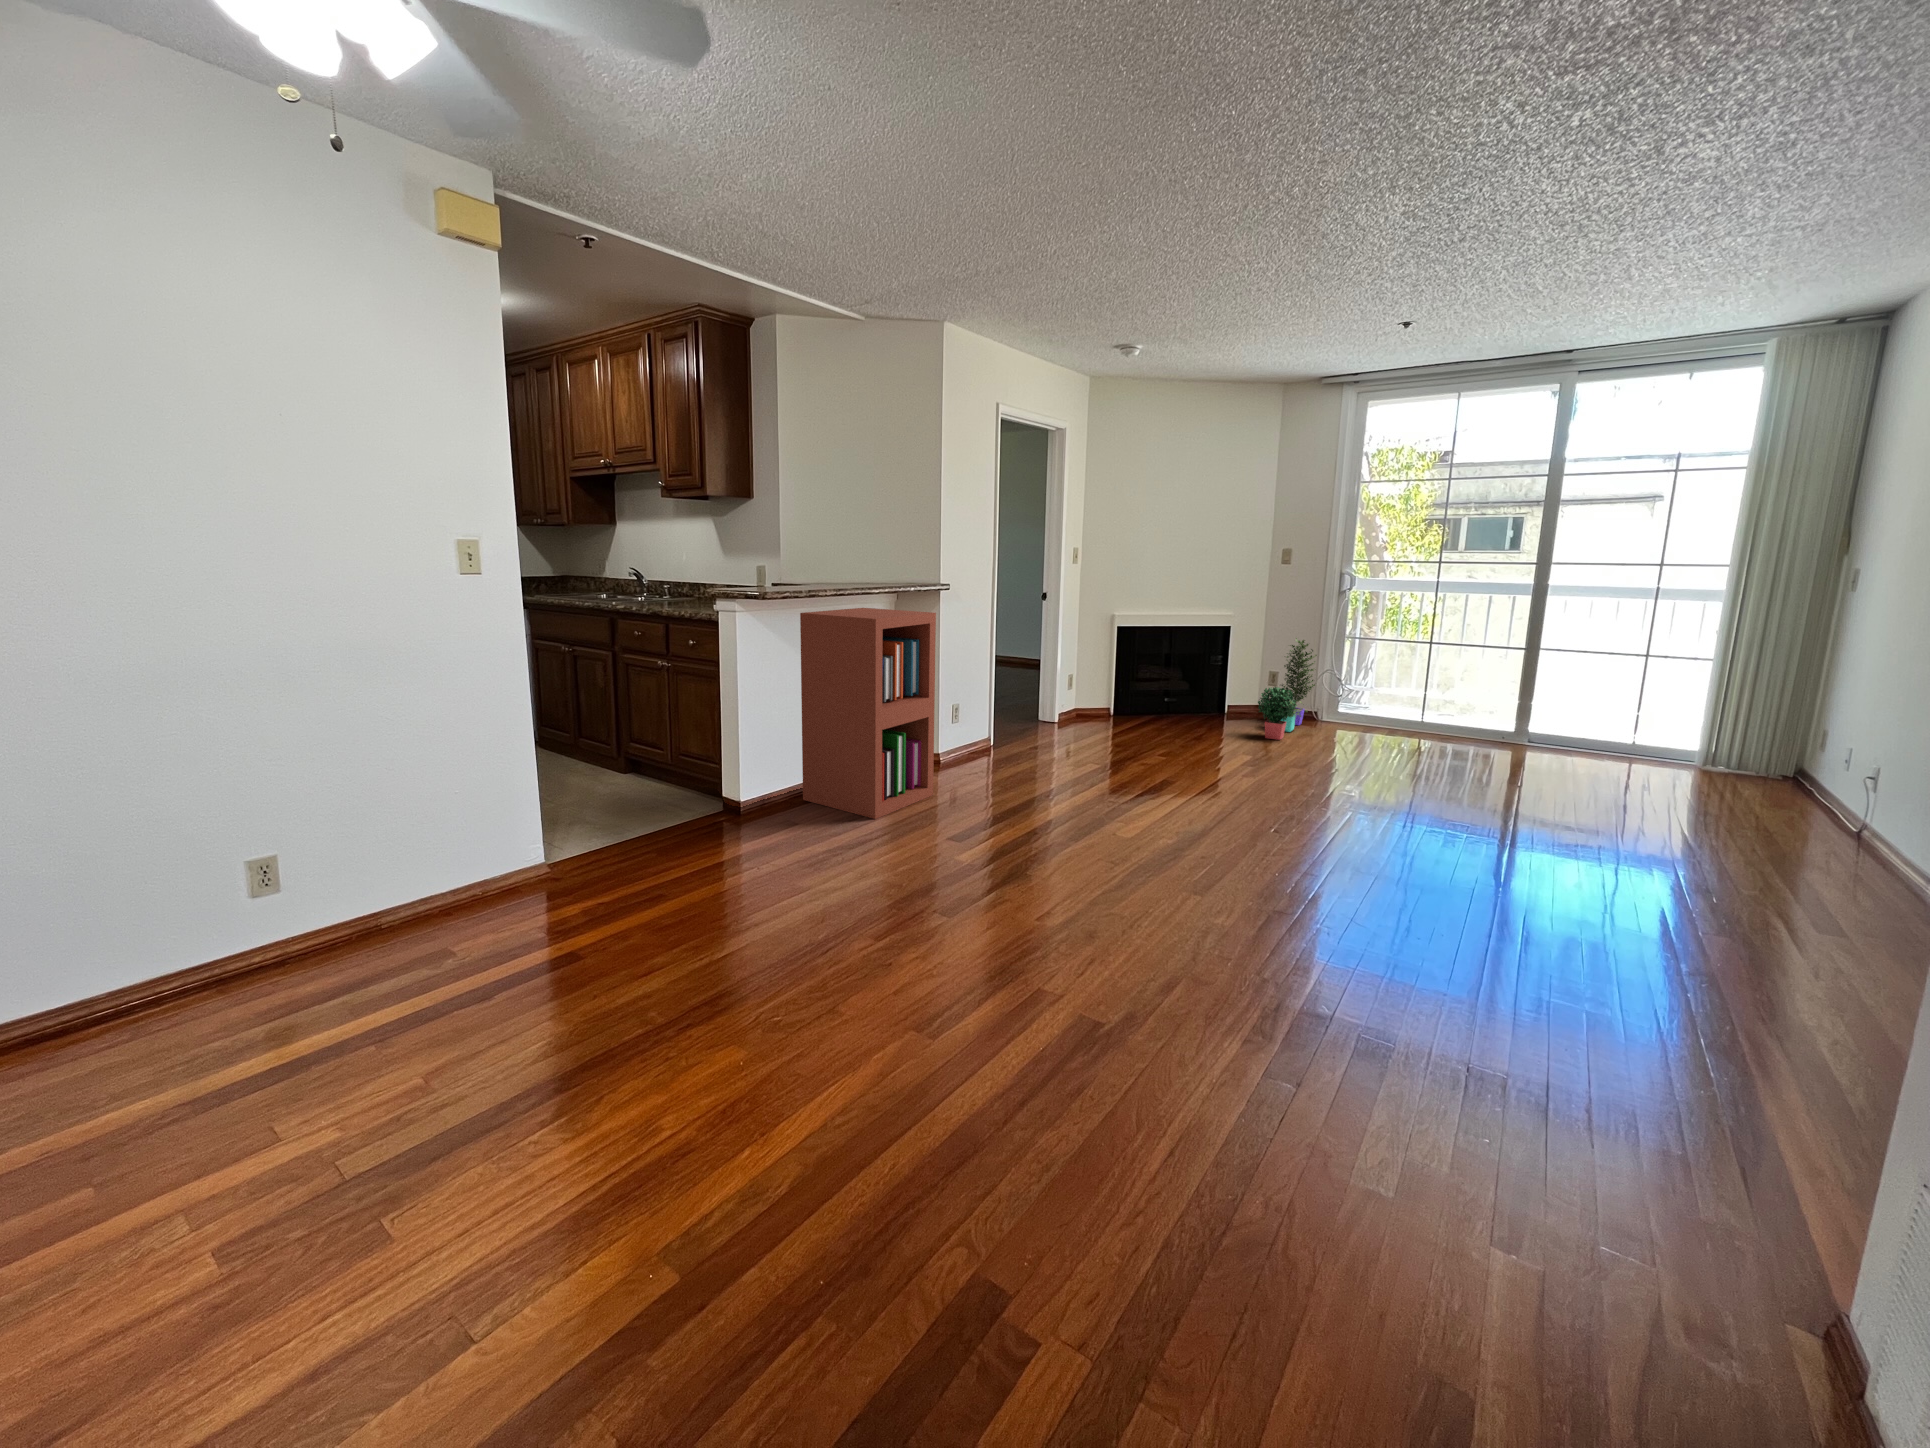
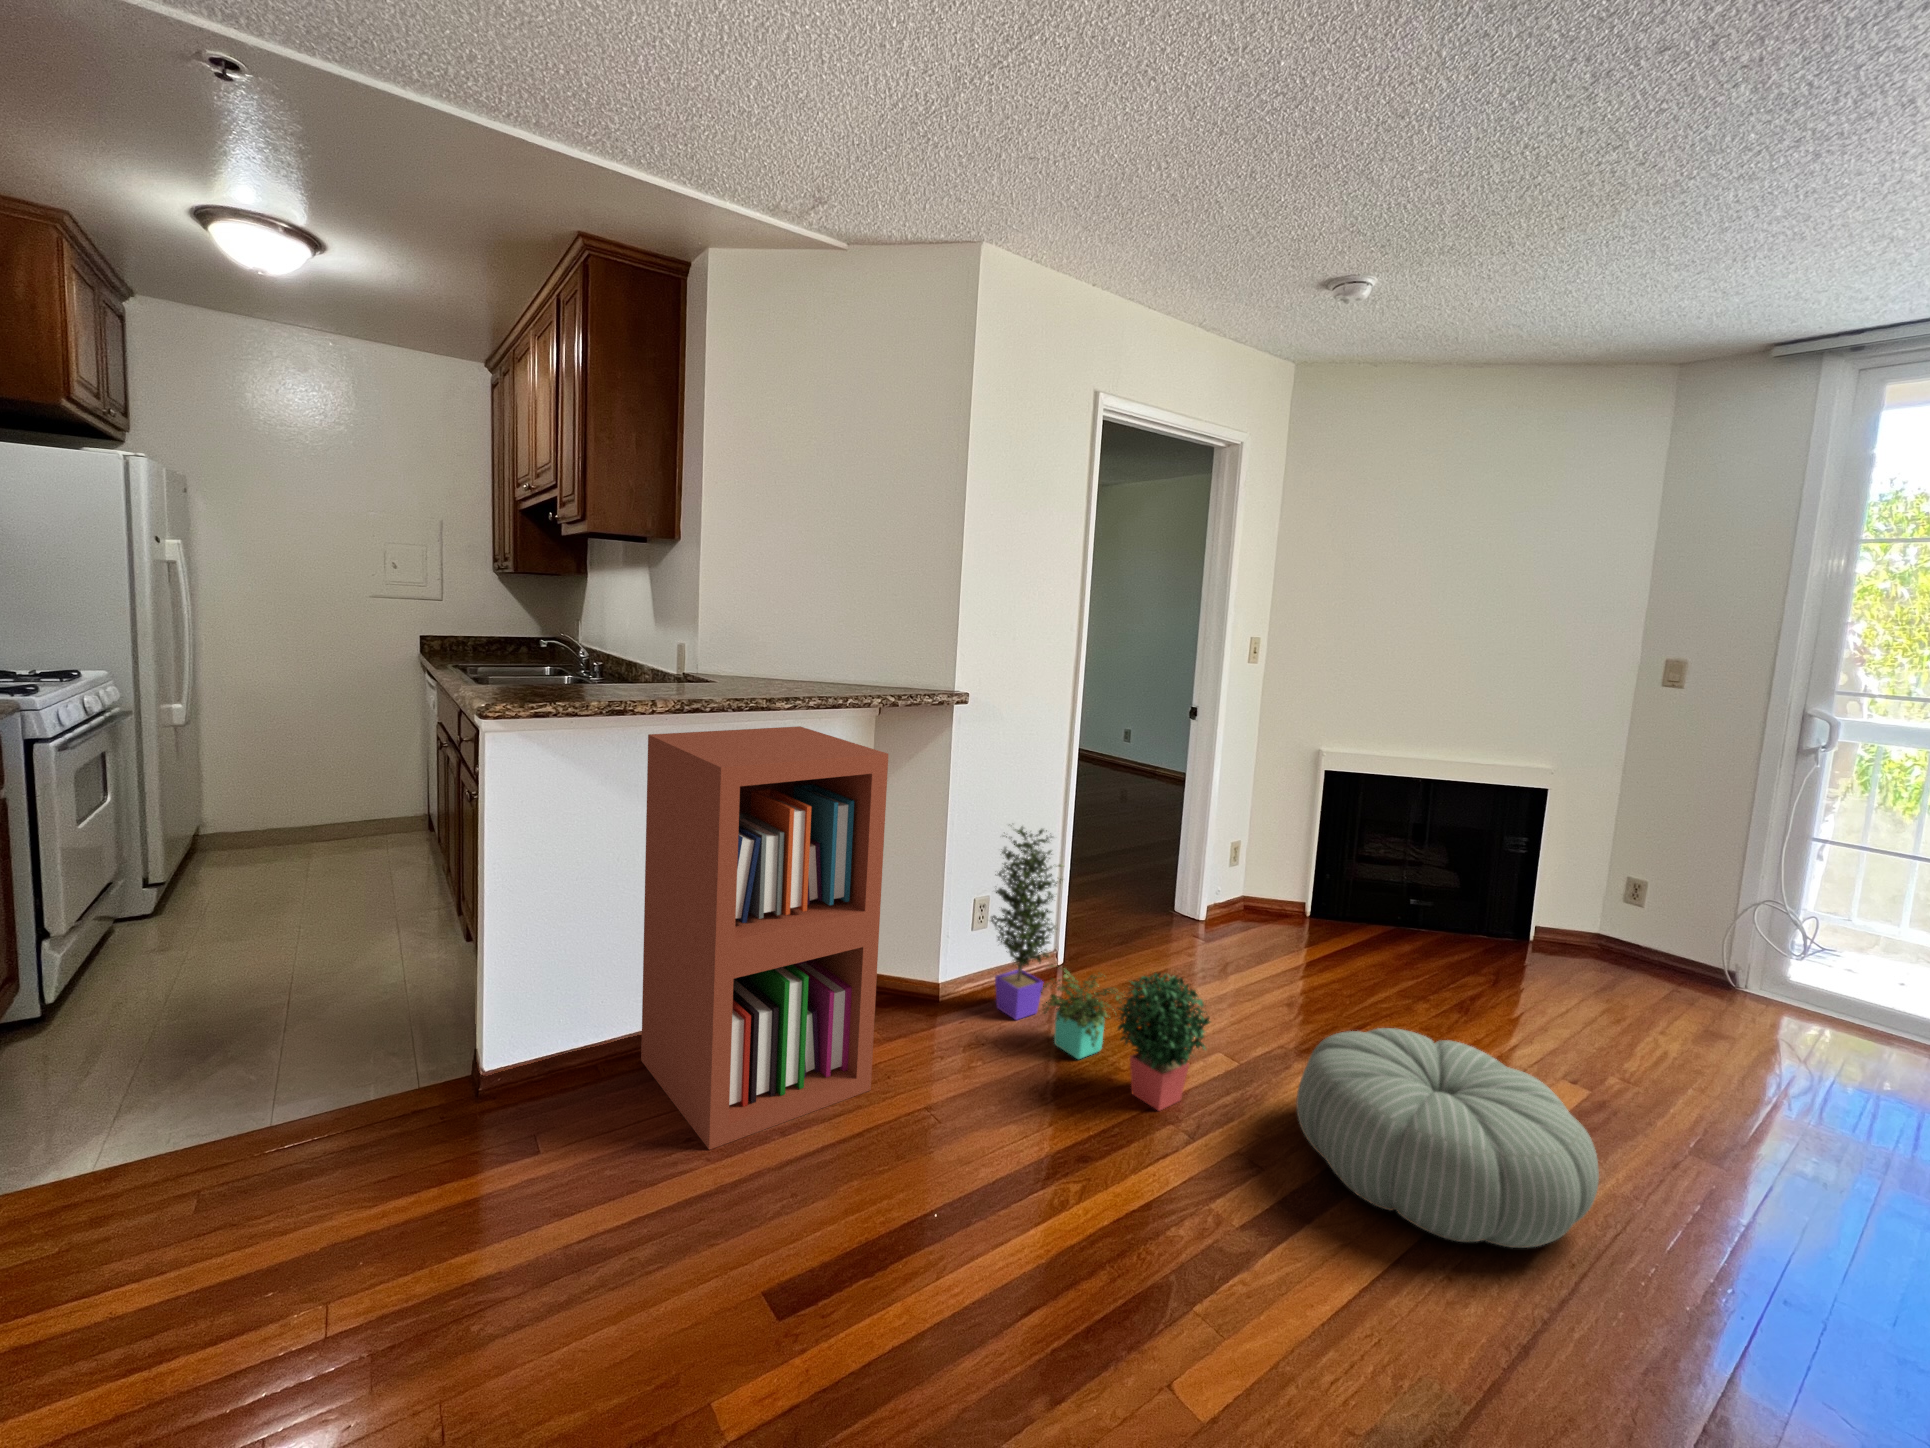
potted plant: present [1258,638,1317,740] -> present [991,827,1210,1111]
pouf: none [1138,731,1262,801] -> present [1296,1028,1599,1248]

